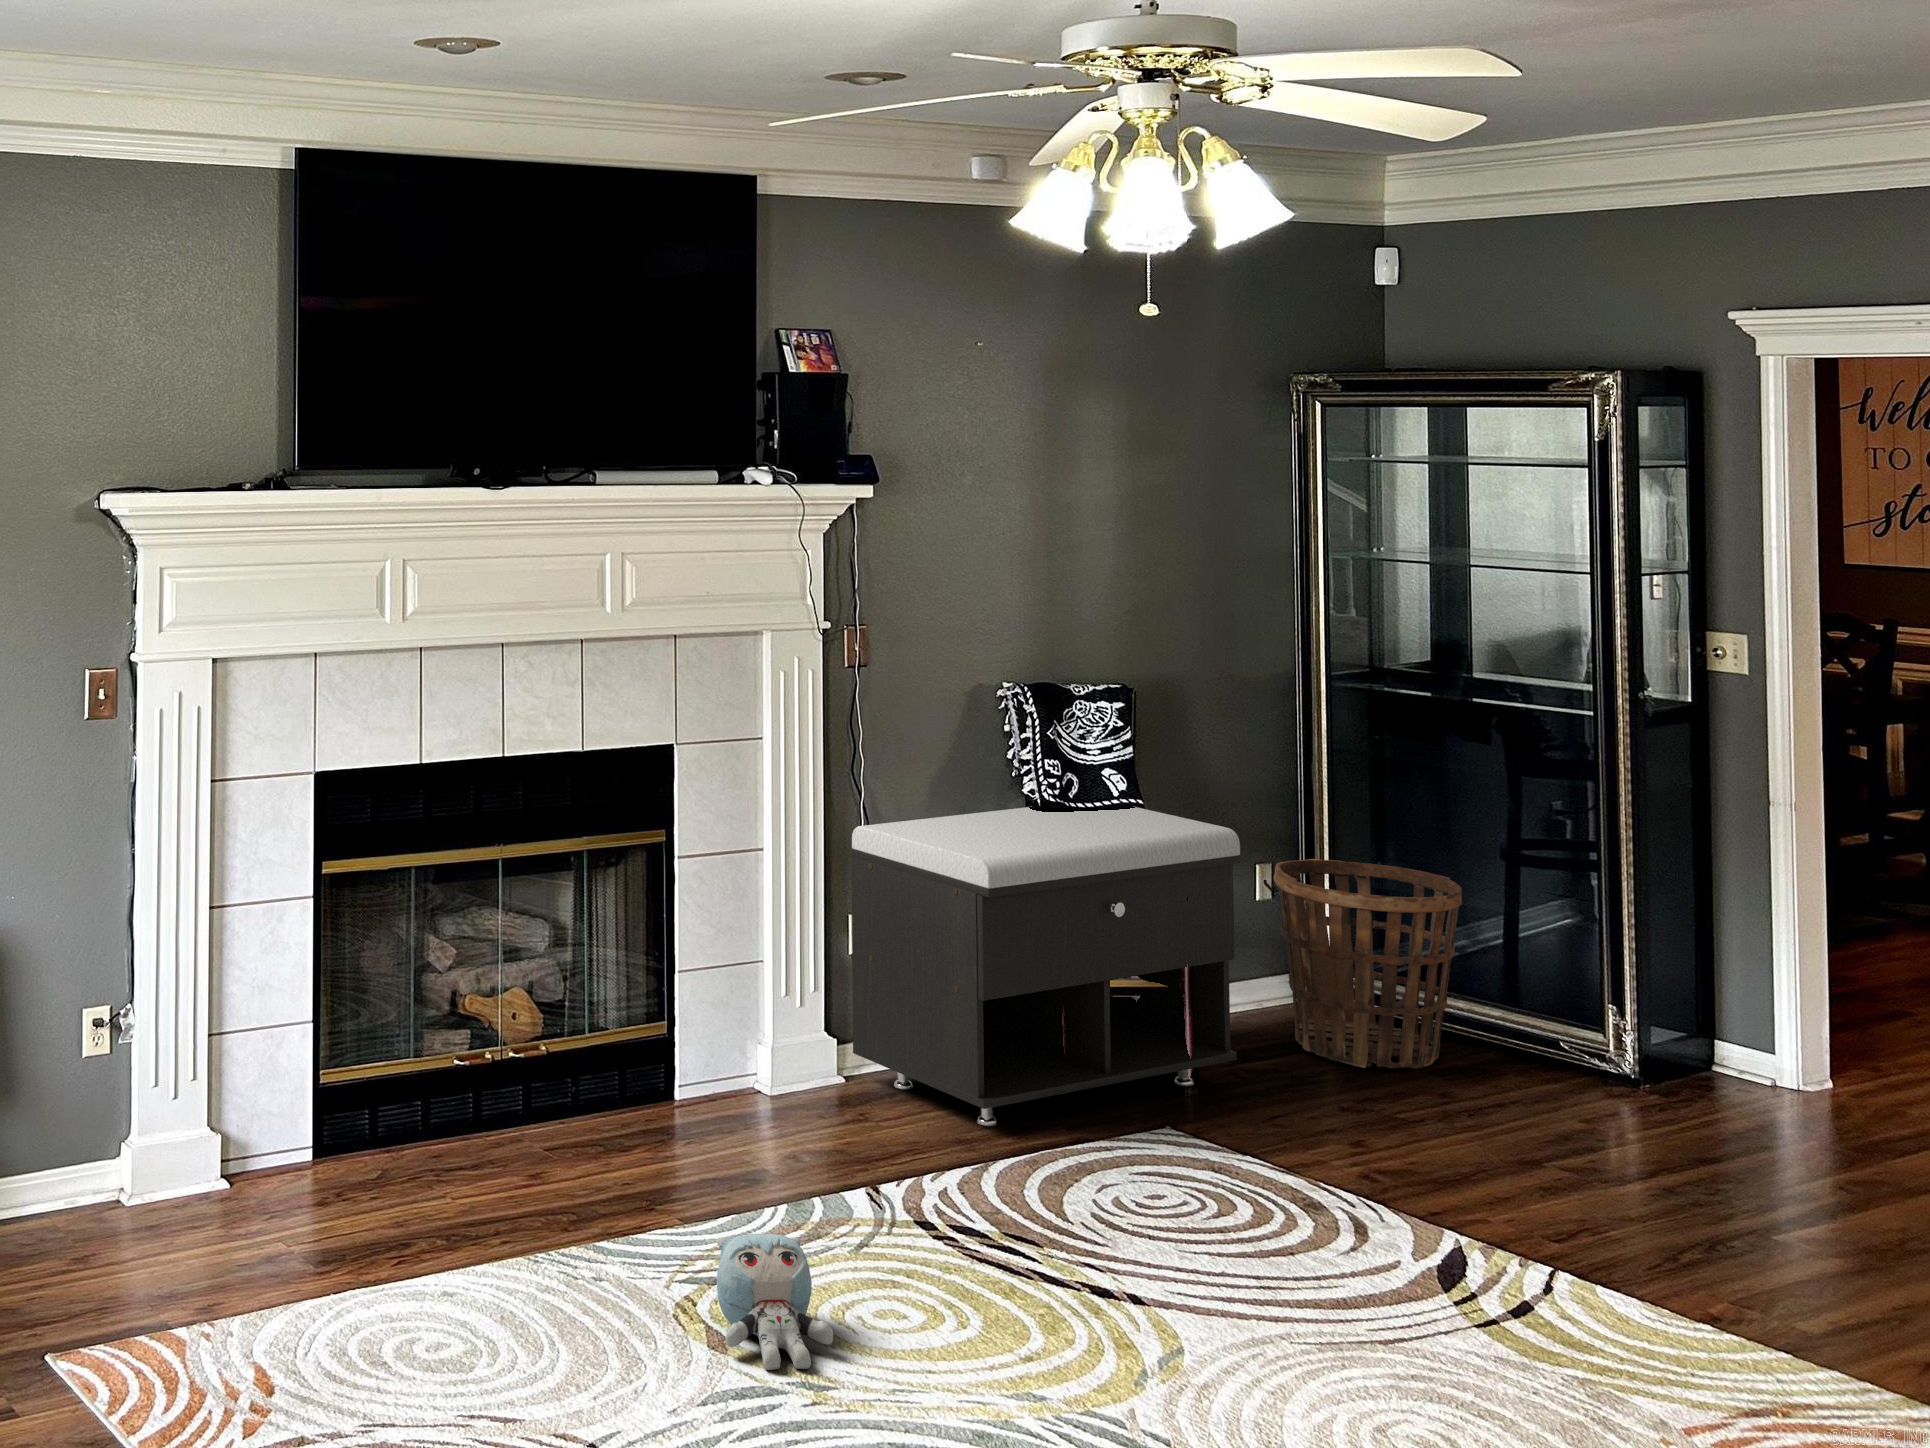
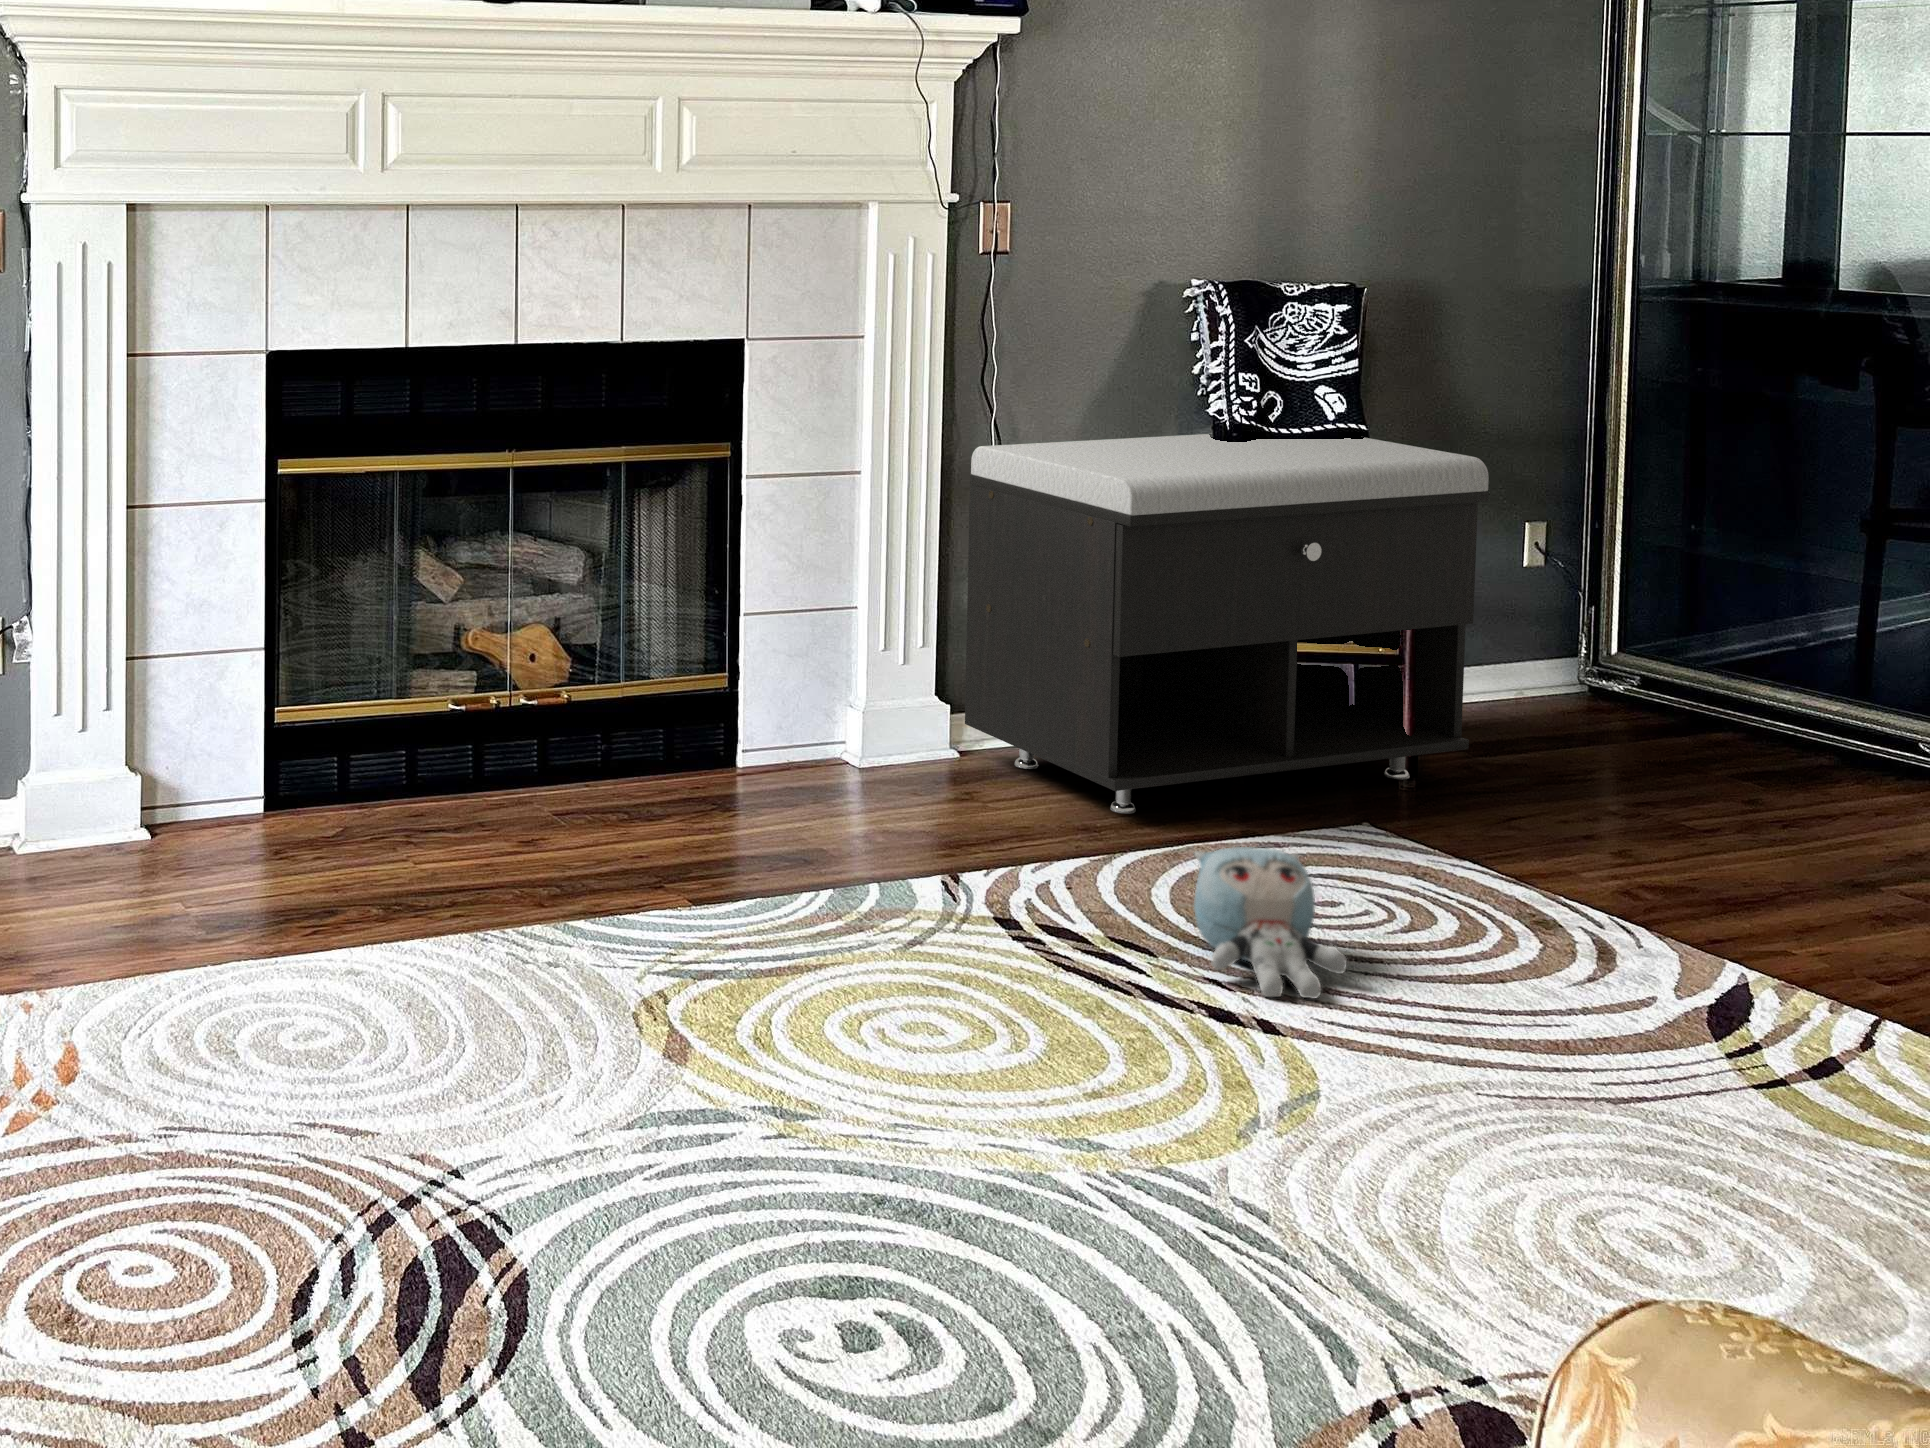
basket: present [1274,859,1462,1069] -> none [1541,512,1798,772]
plush toy: present [716,1234,833,1370] -> present [1194,847,1347,998]

